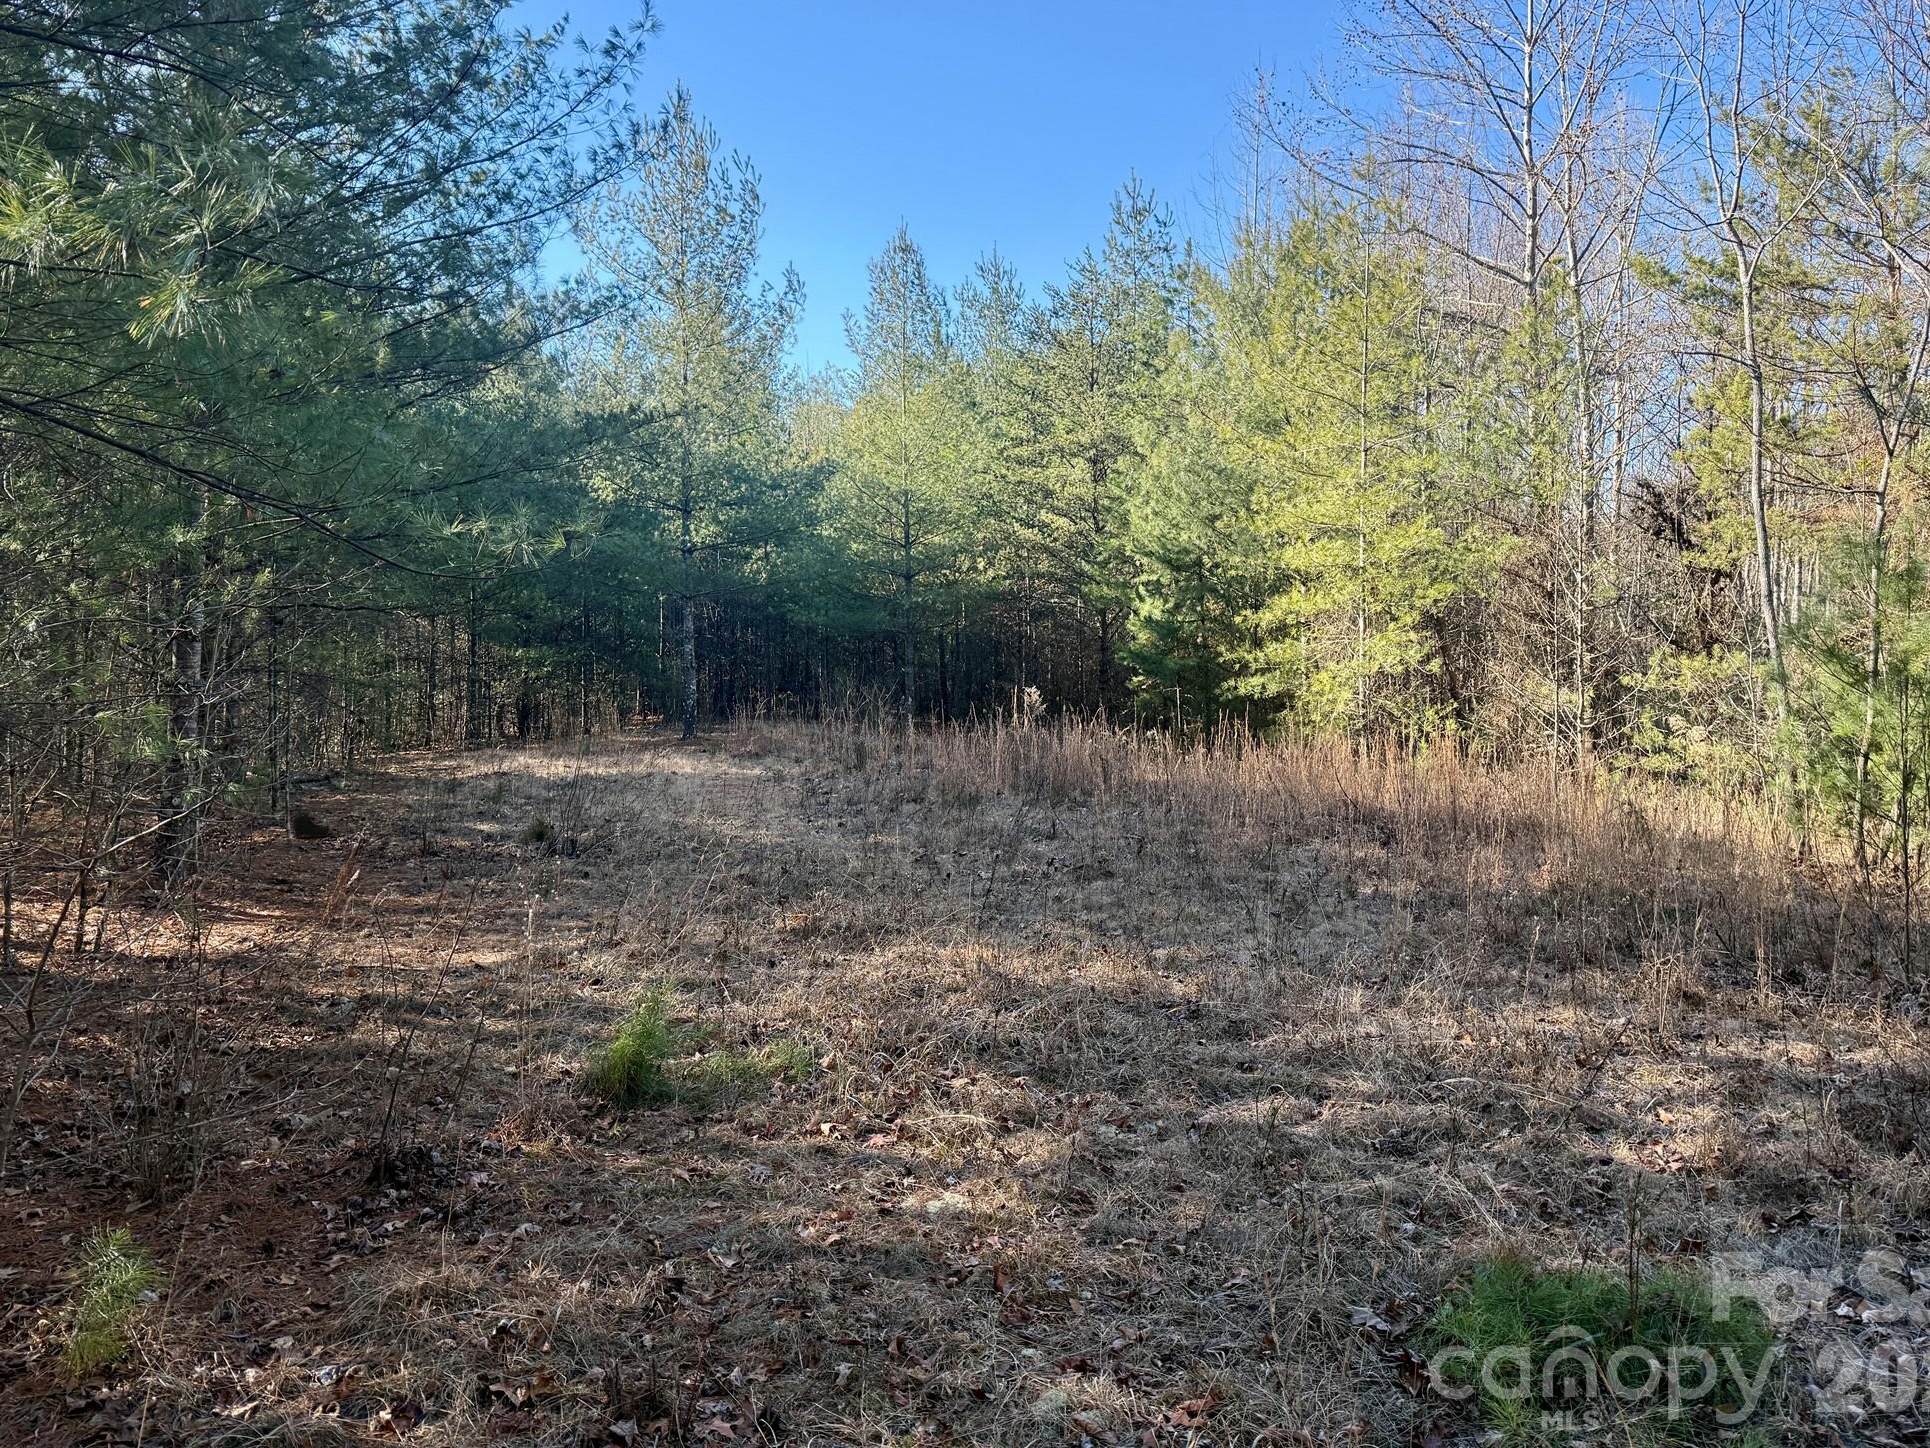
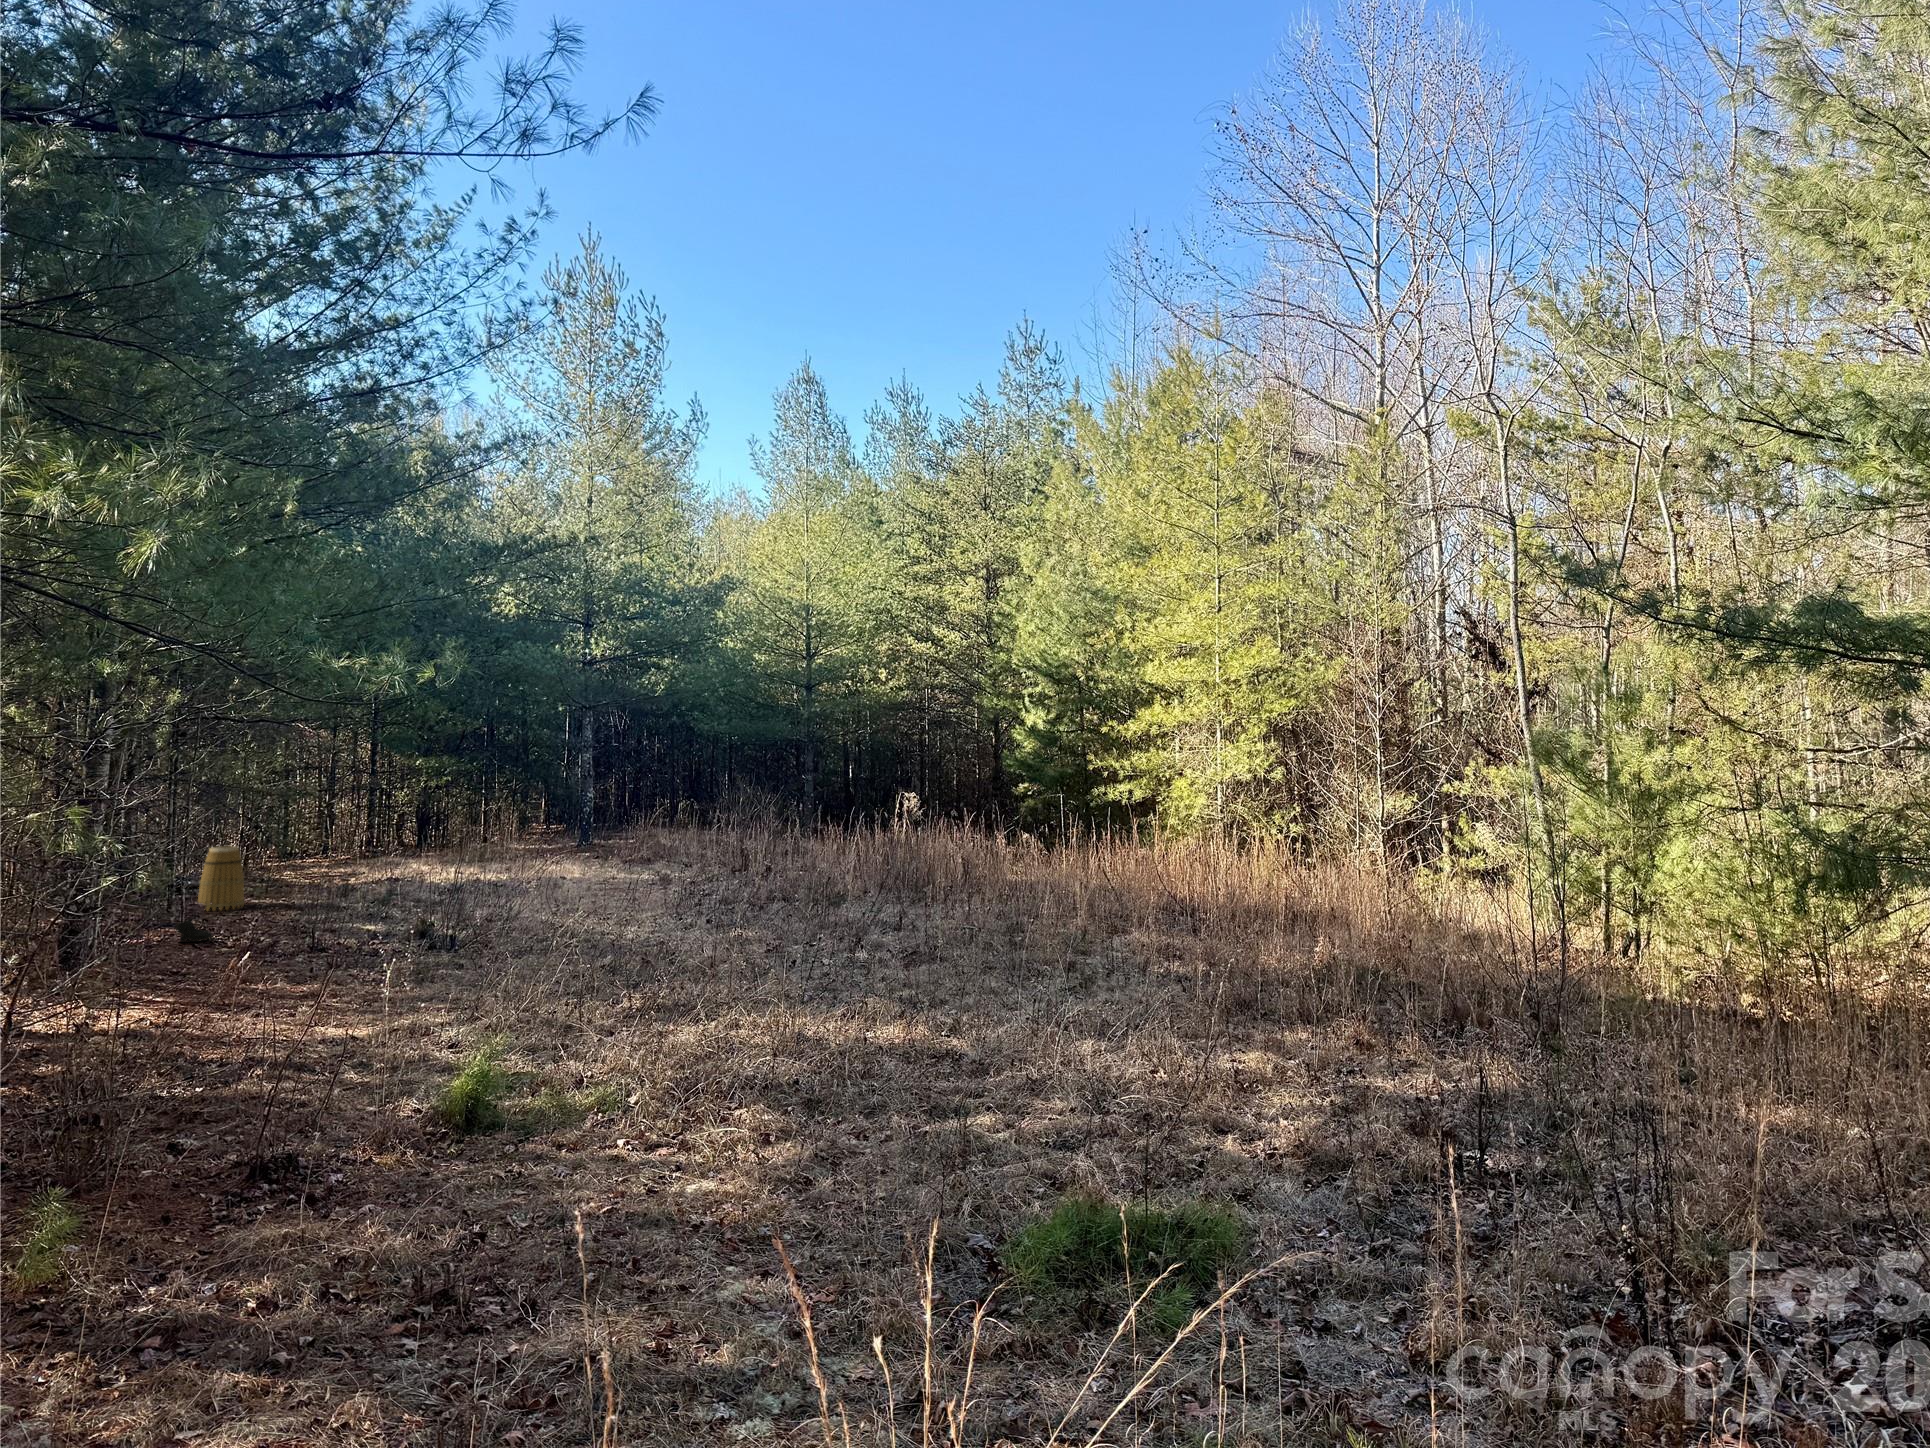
basket: none [316,736,364,803] -> present [198,846,245,911]

